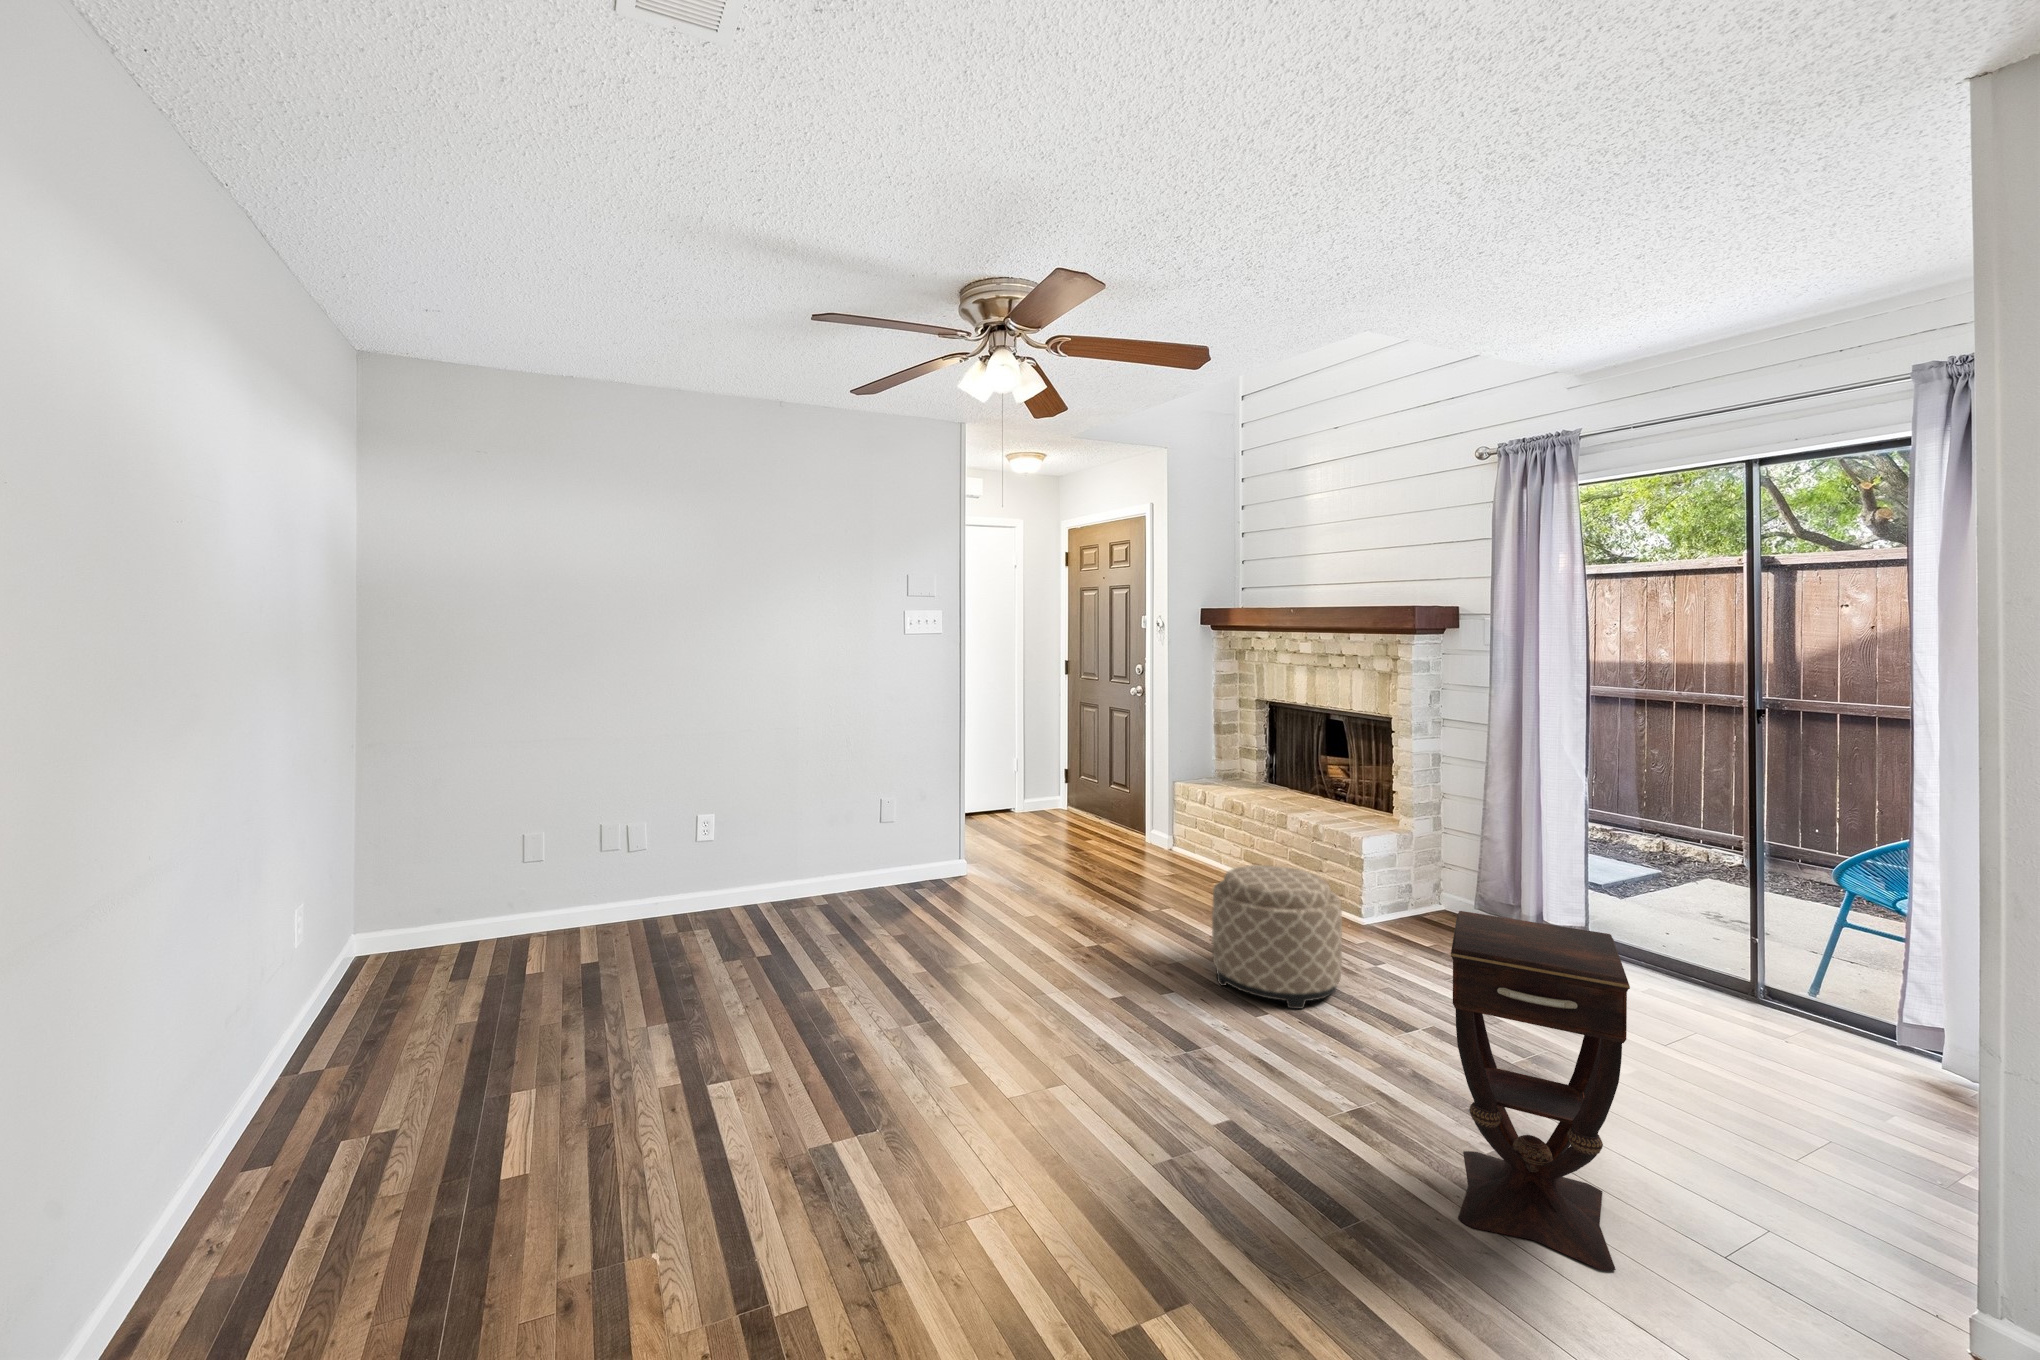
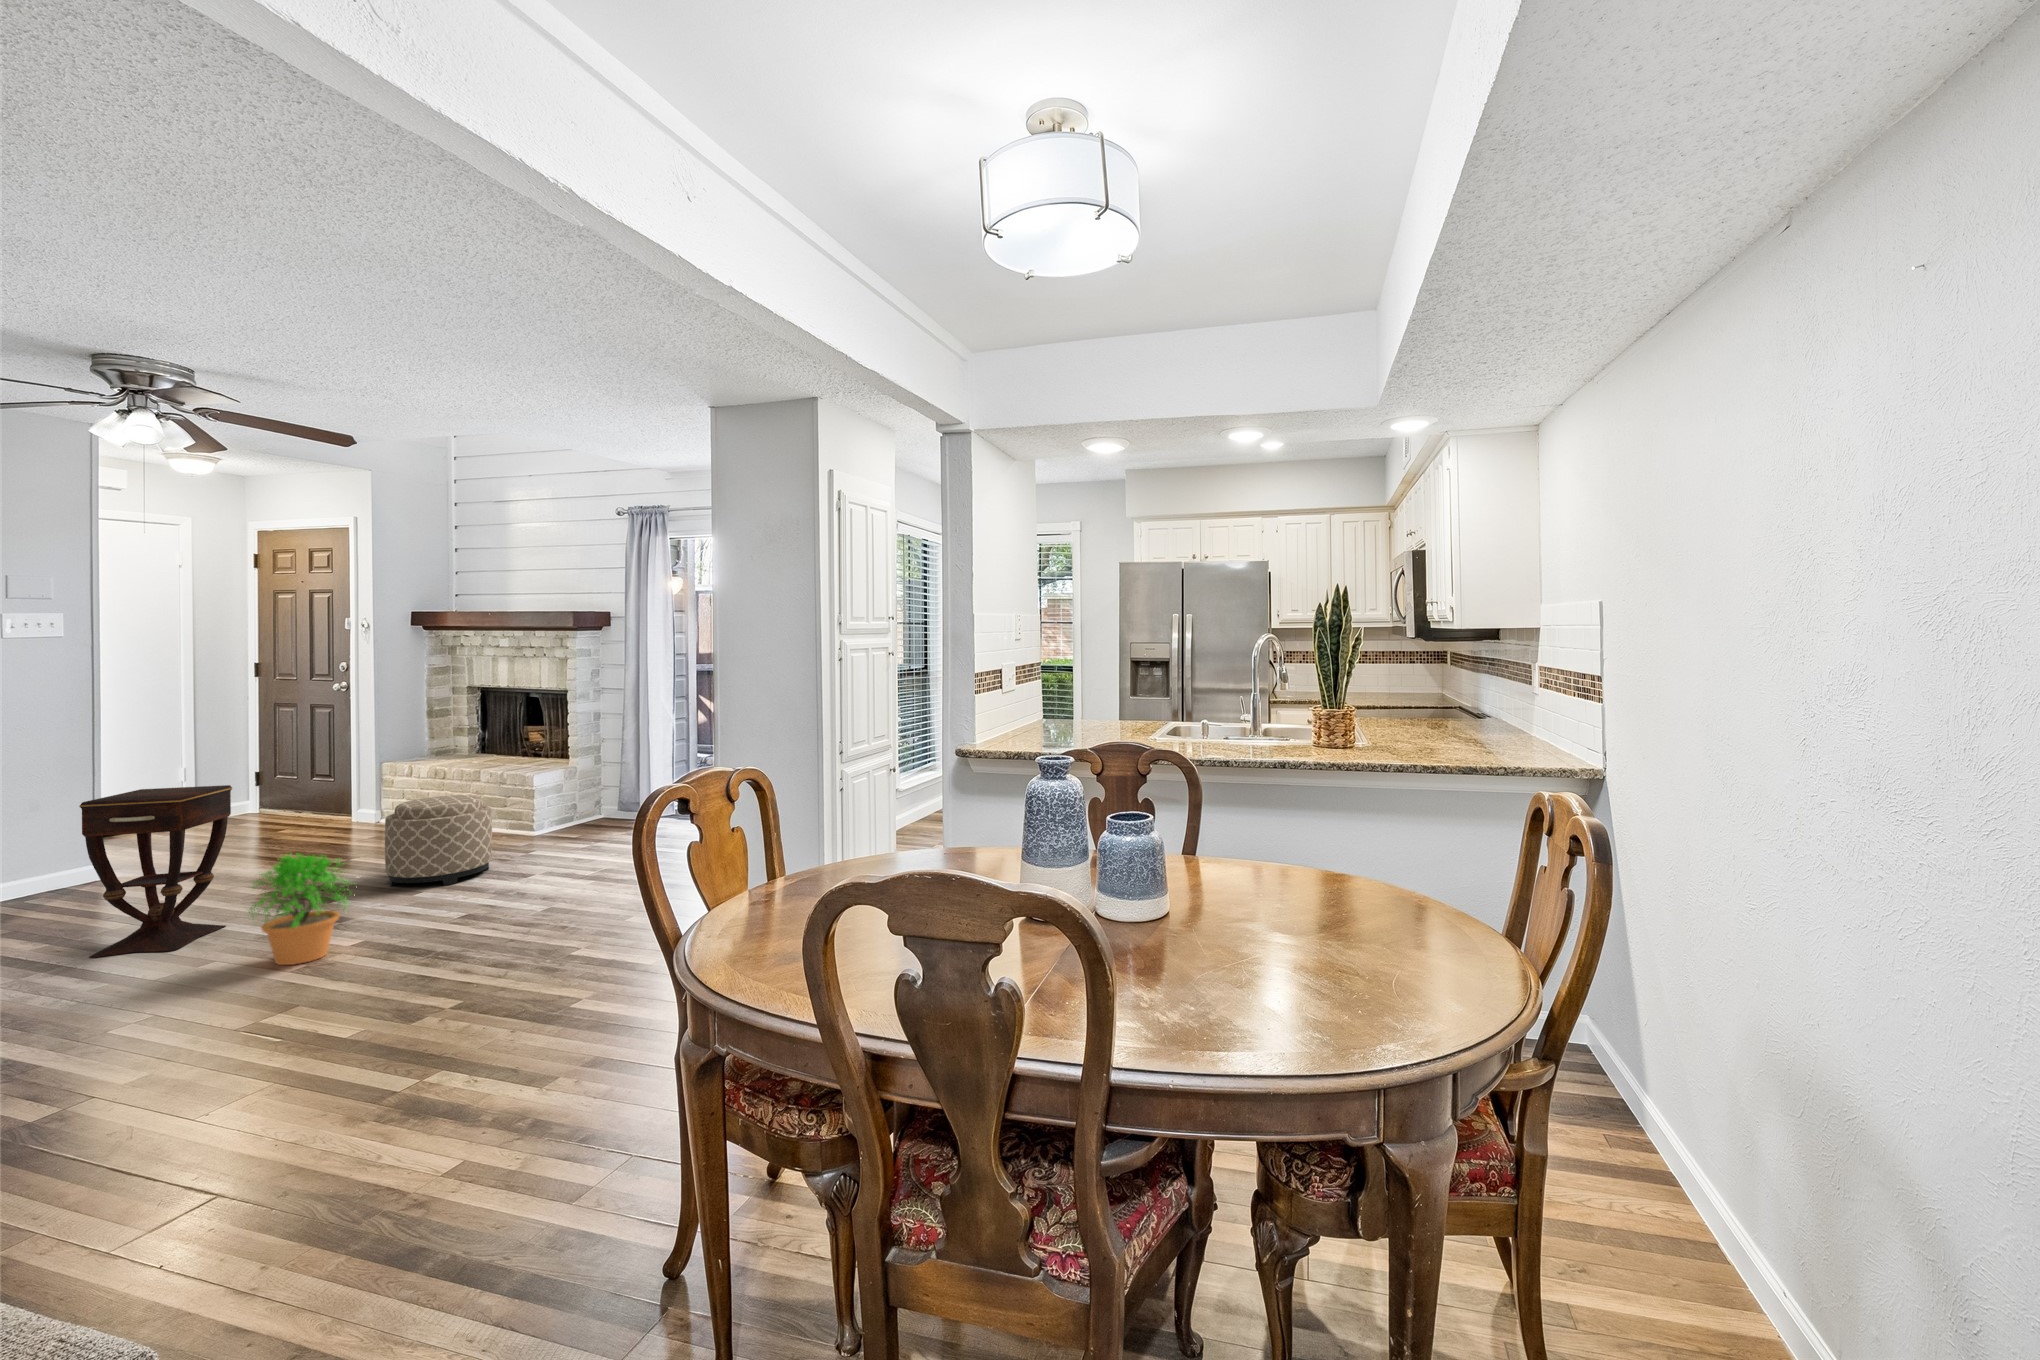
side table: present [1451,911,1630,1271] -> present [79,785,232,958]
potted plant: none [1094,978,1230,1160] -> present [249,854,350,965]

